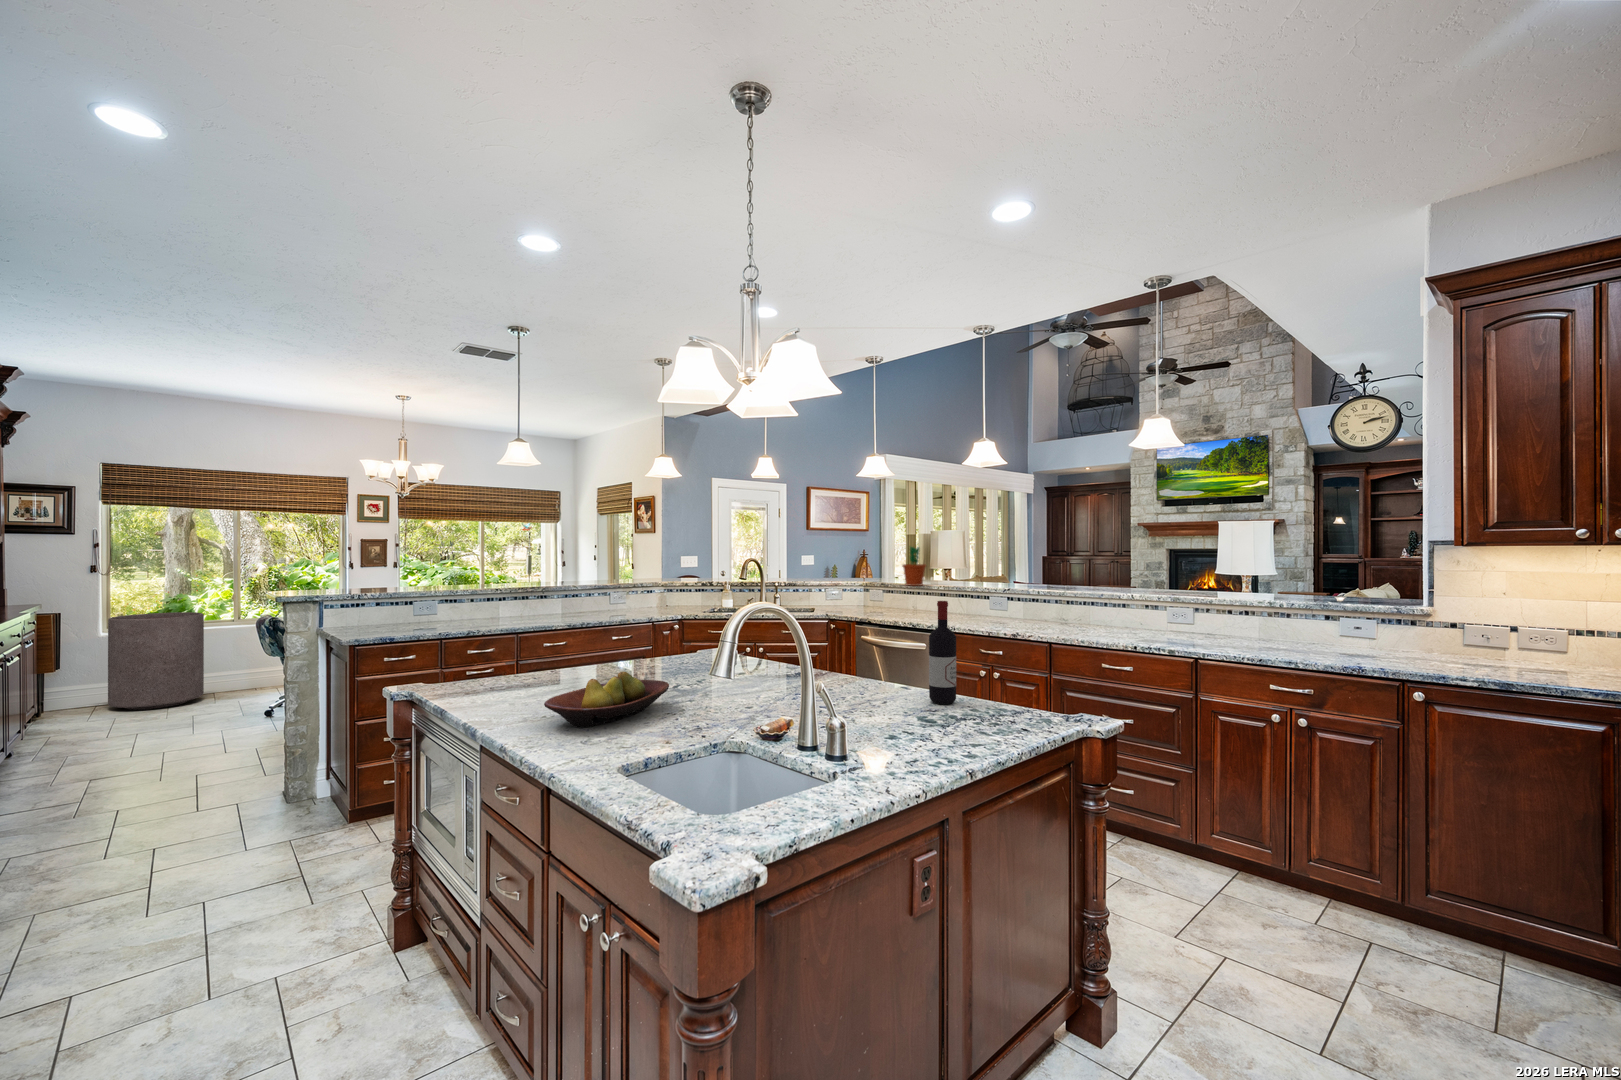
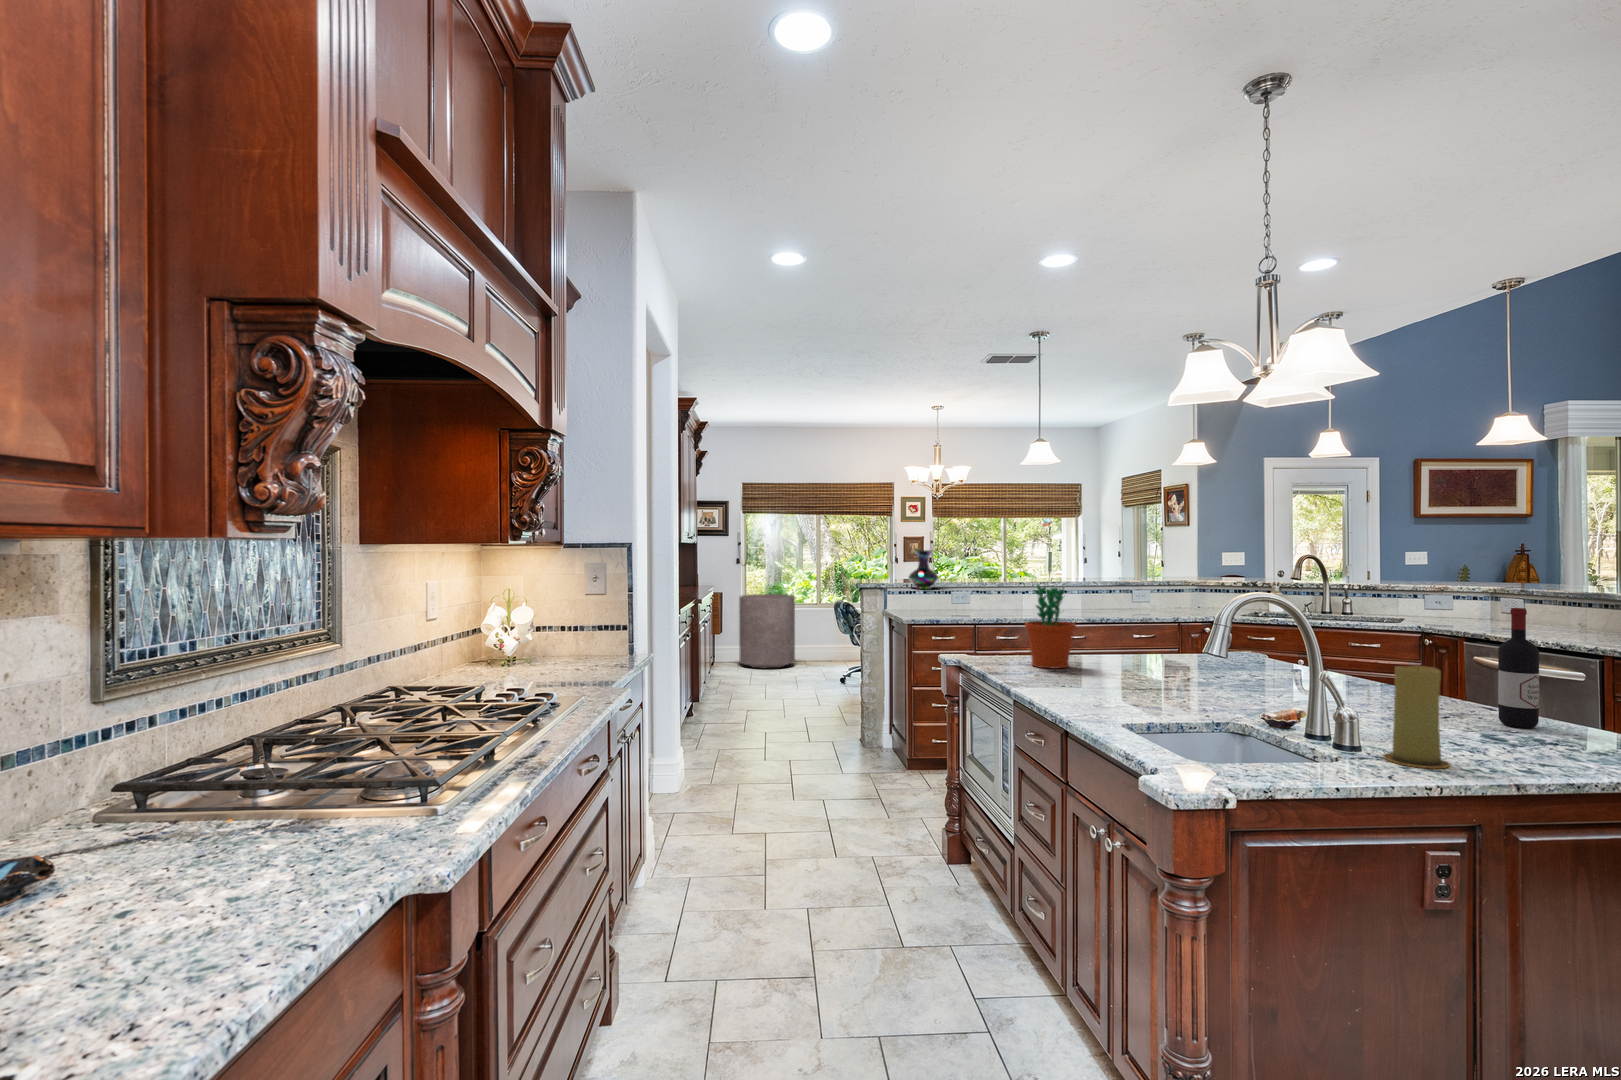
flower pot: present [903,547,926,586] -> present [1025,585,1076,669]
vase: none [357,556,398,600] -> present [909,550,939,589]
candle: none [876,666,930,772] -> present [1383,666,1450,768]
fruit bowl: present [544,672,669,727] -> none [1065,655,1179,697]

